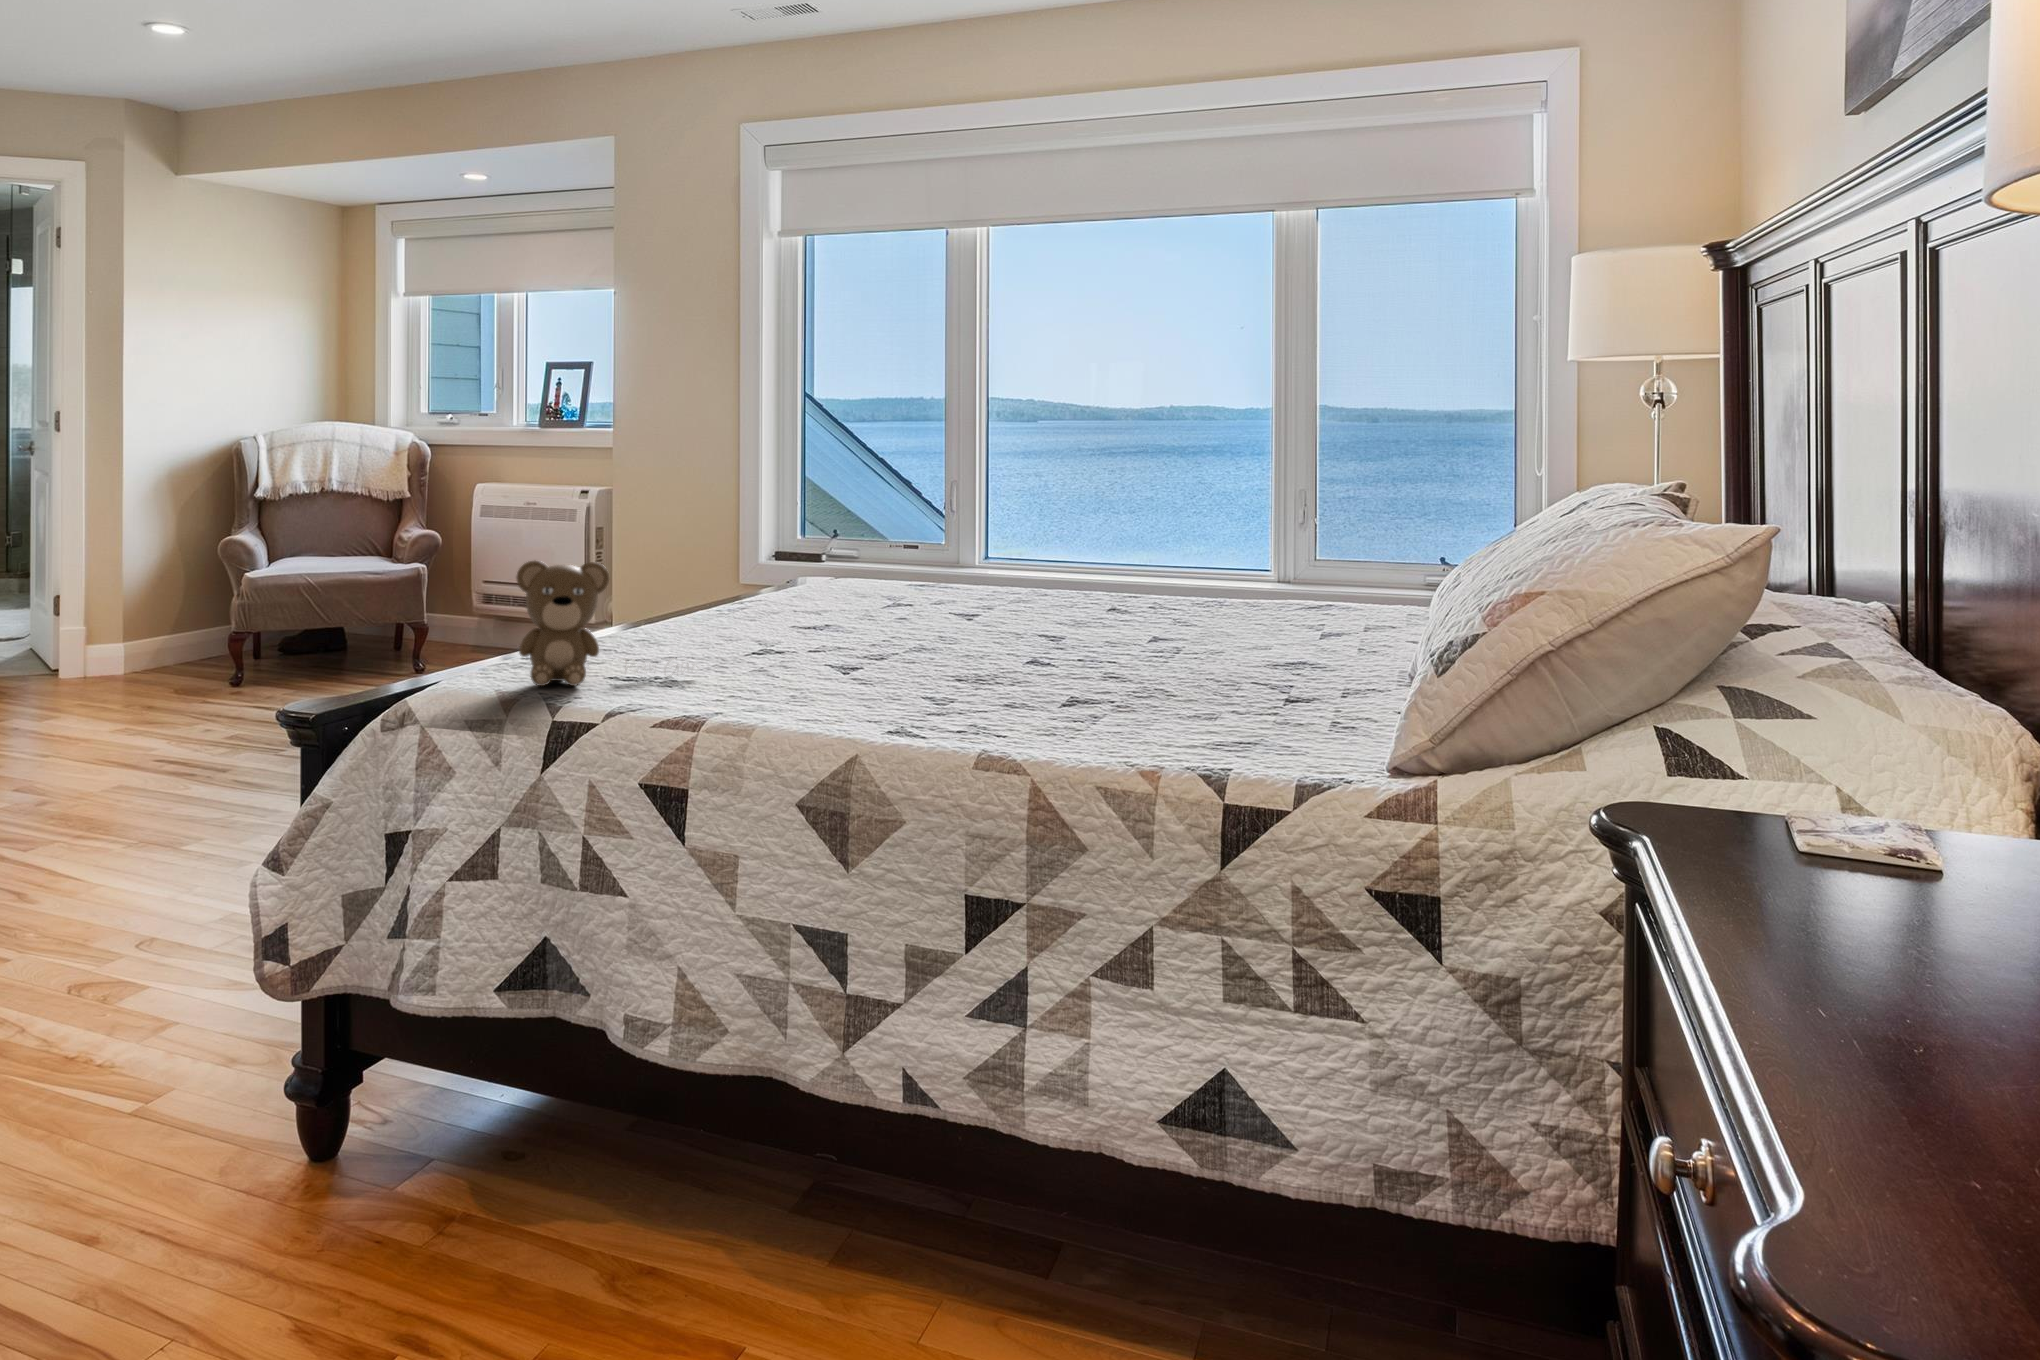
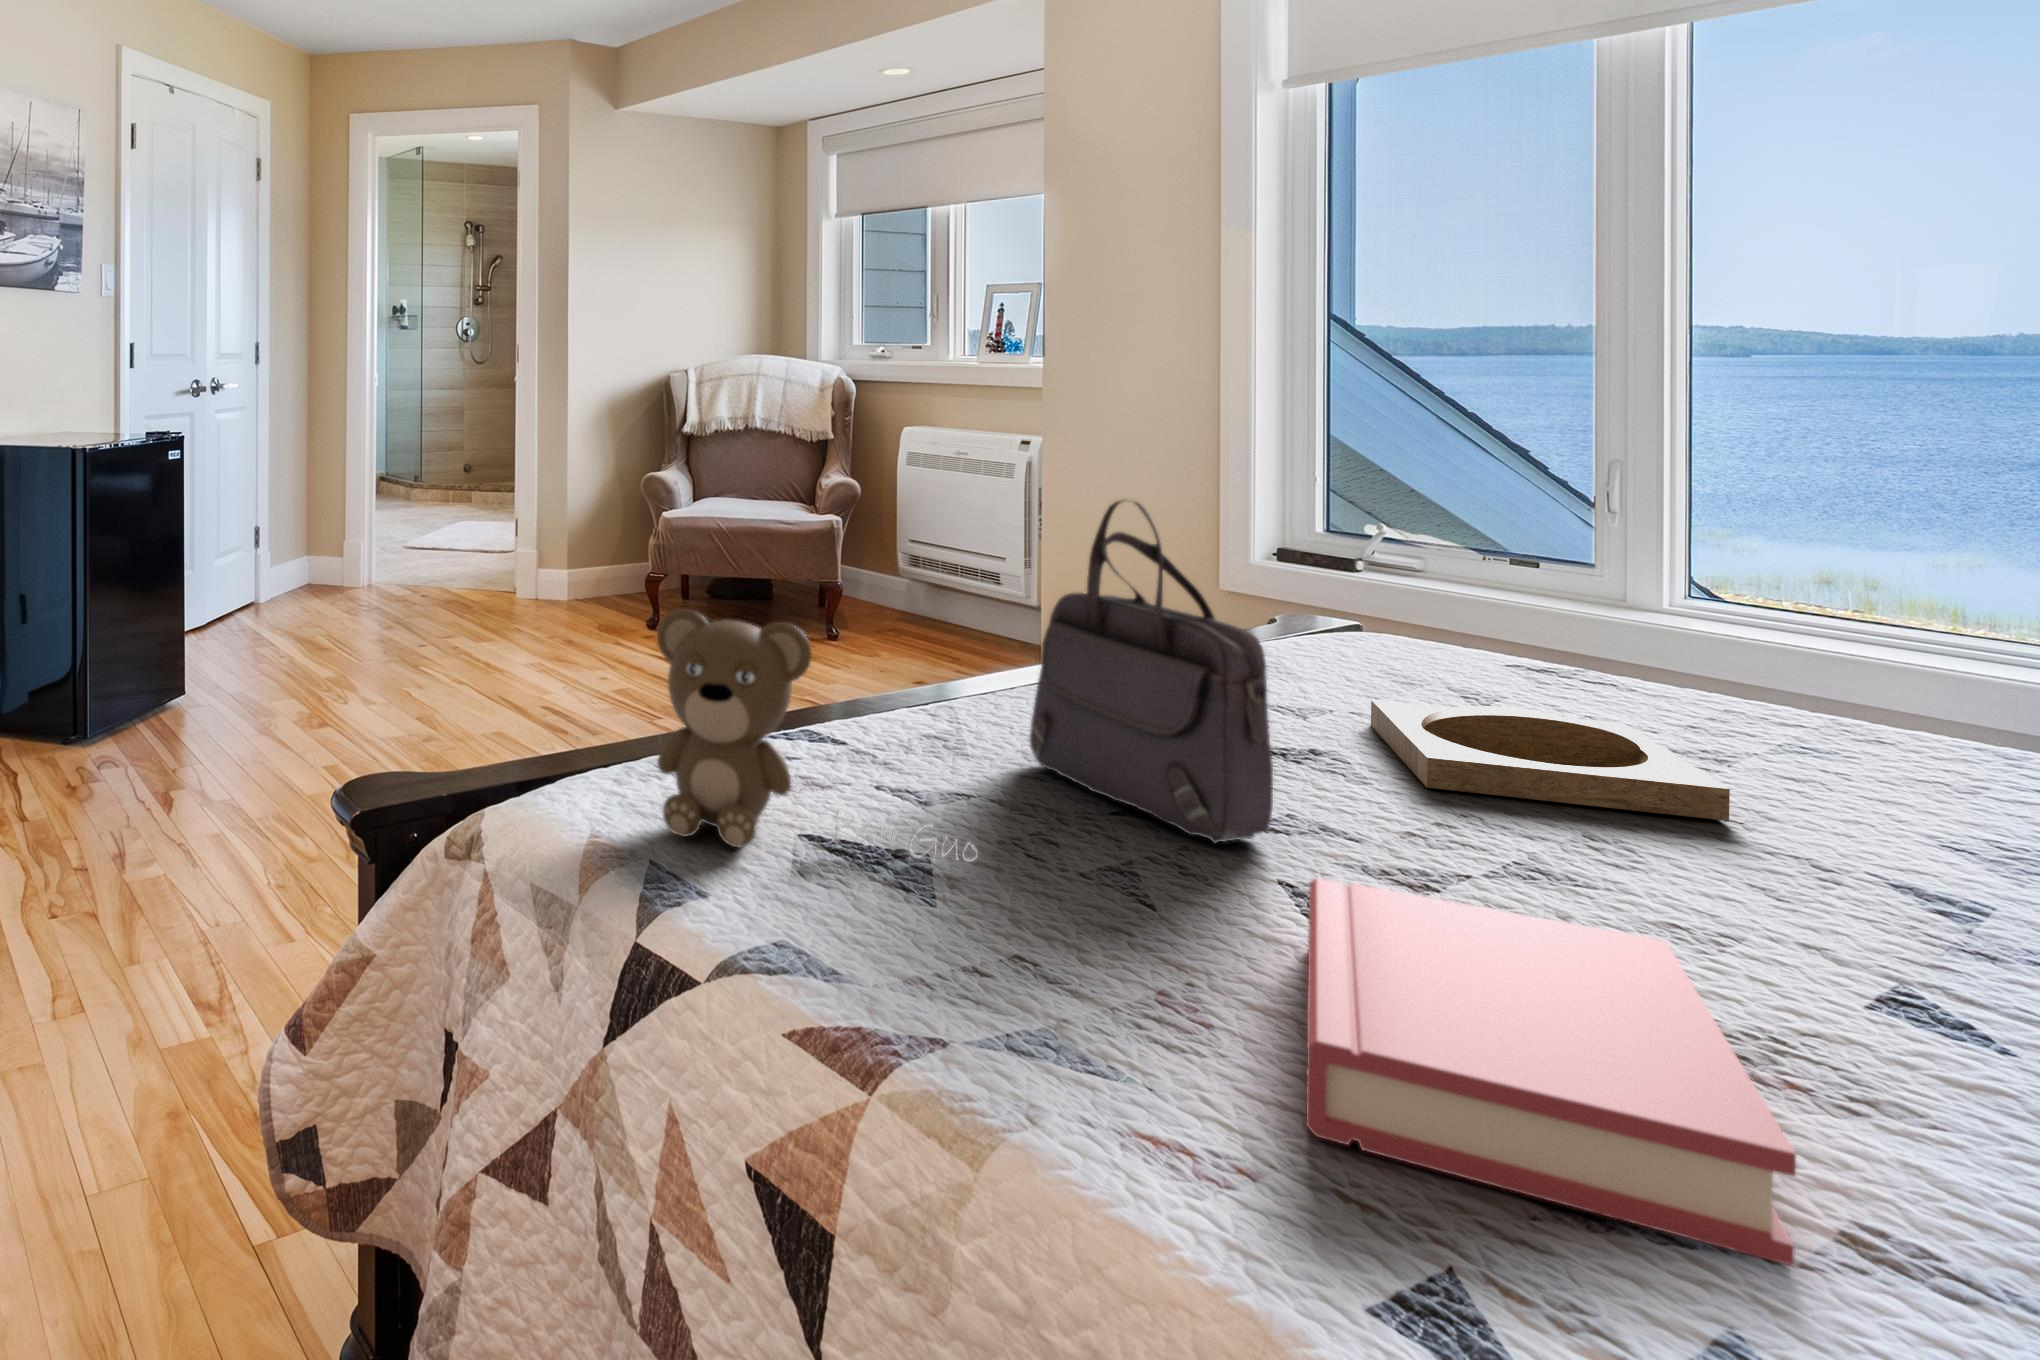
handbag: none [697,491,822,656] -> present [1030,500,1273,843]
tray: none [851,594,992,630] -> present [1371,700,1730,821]
hardback book: none [845,643,997,711] -> present [1306,878,1796,1266]

